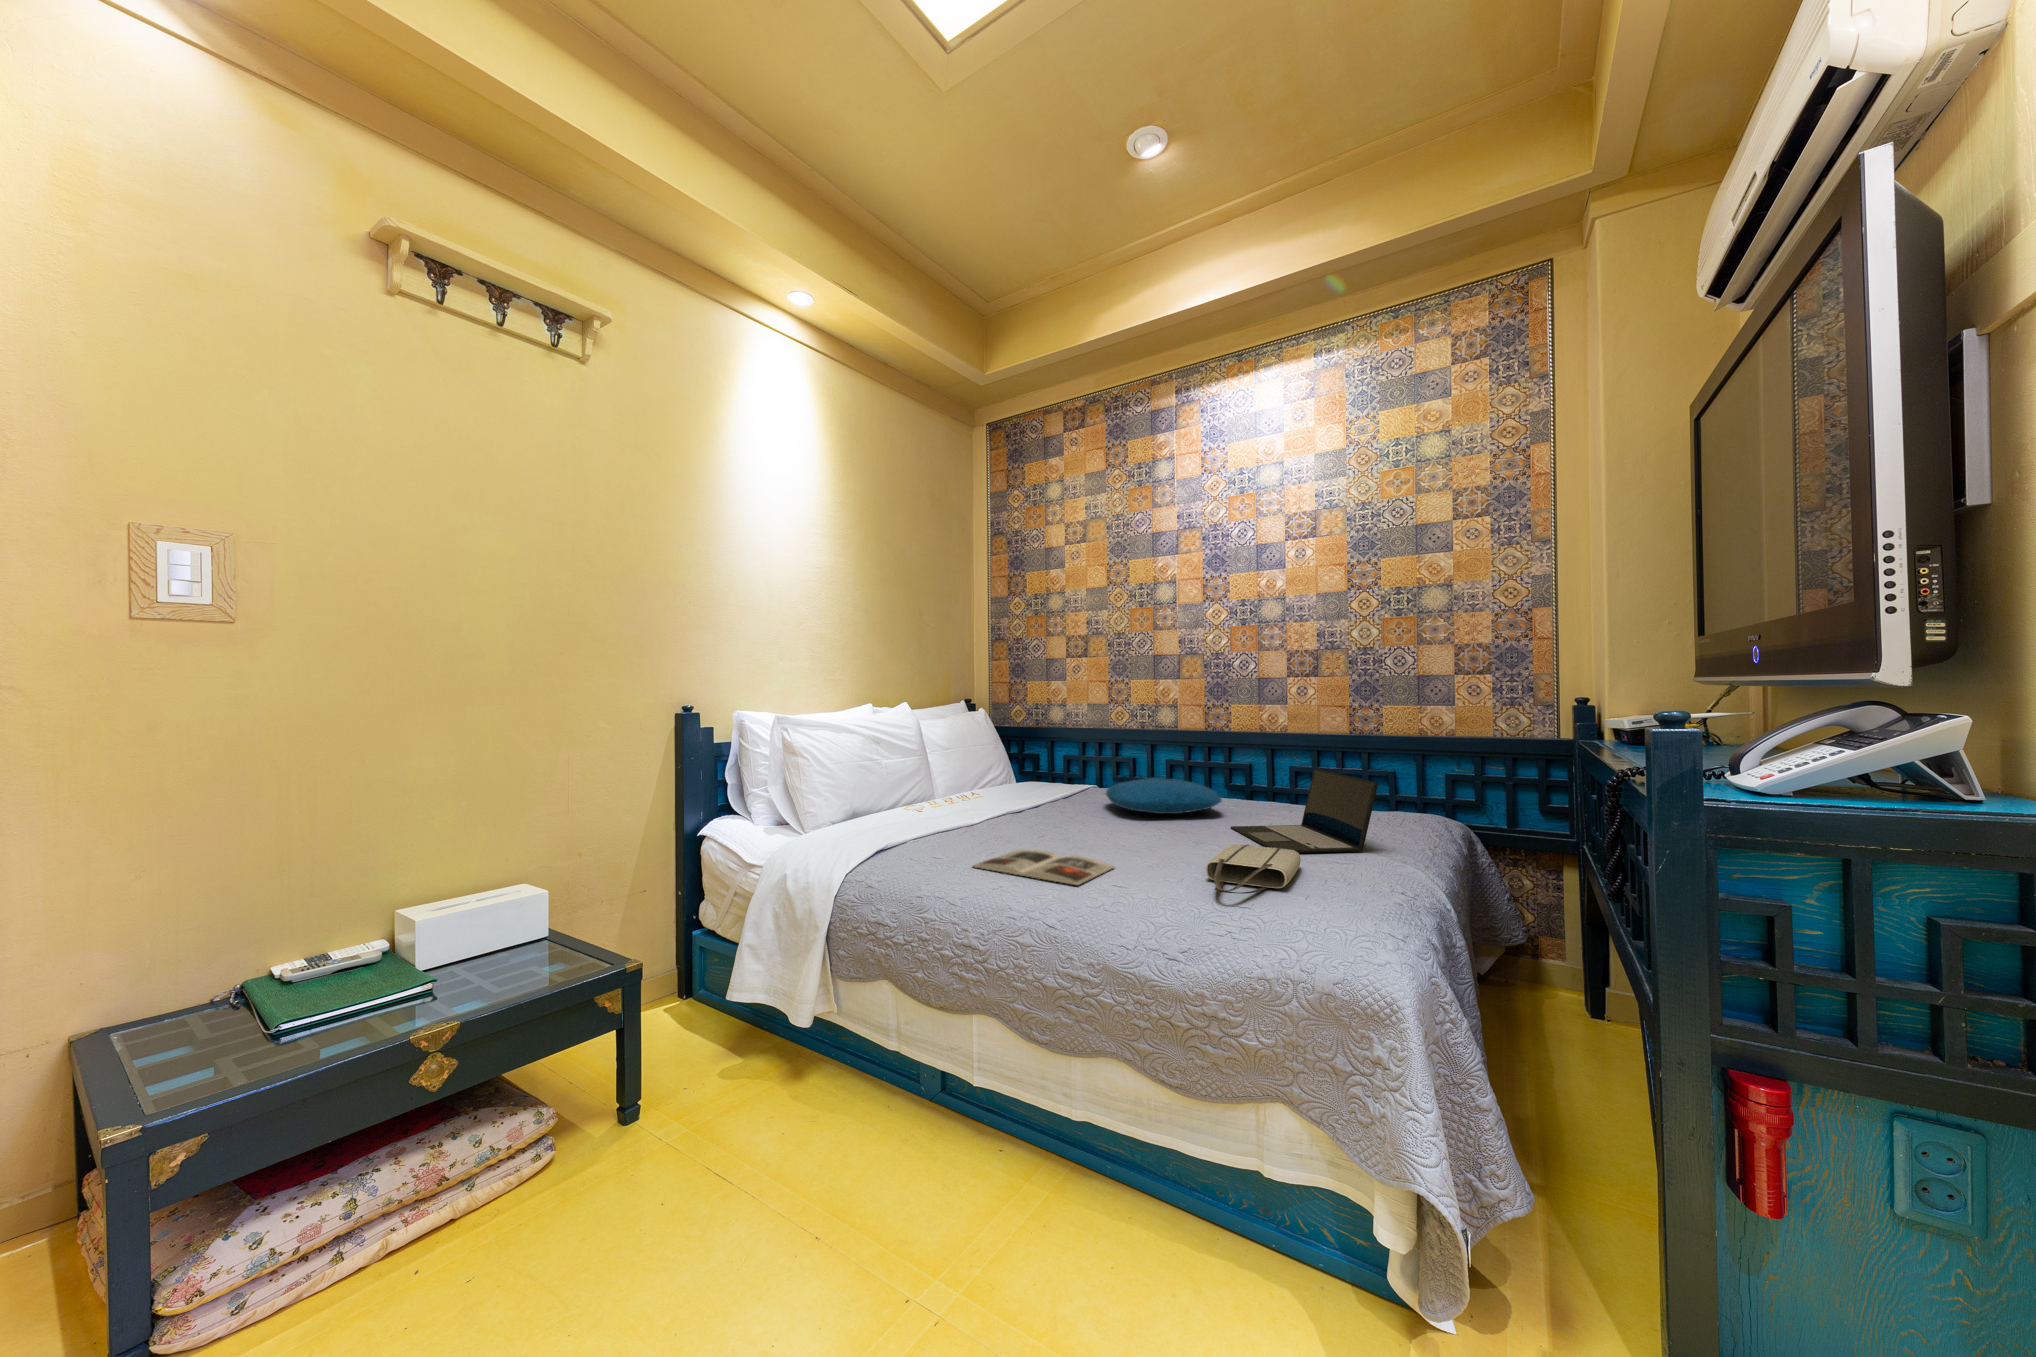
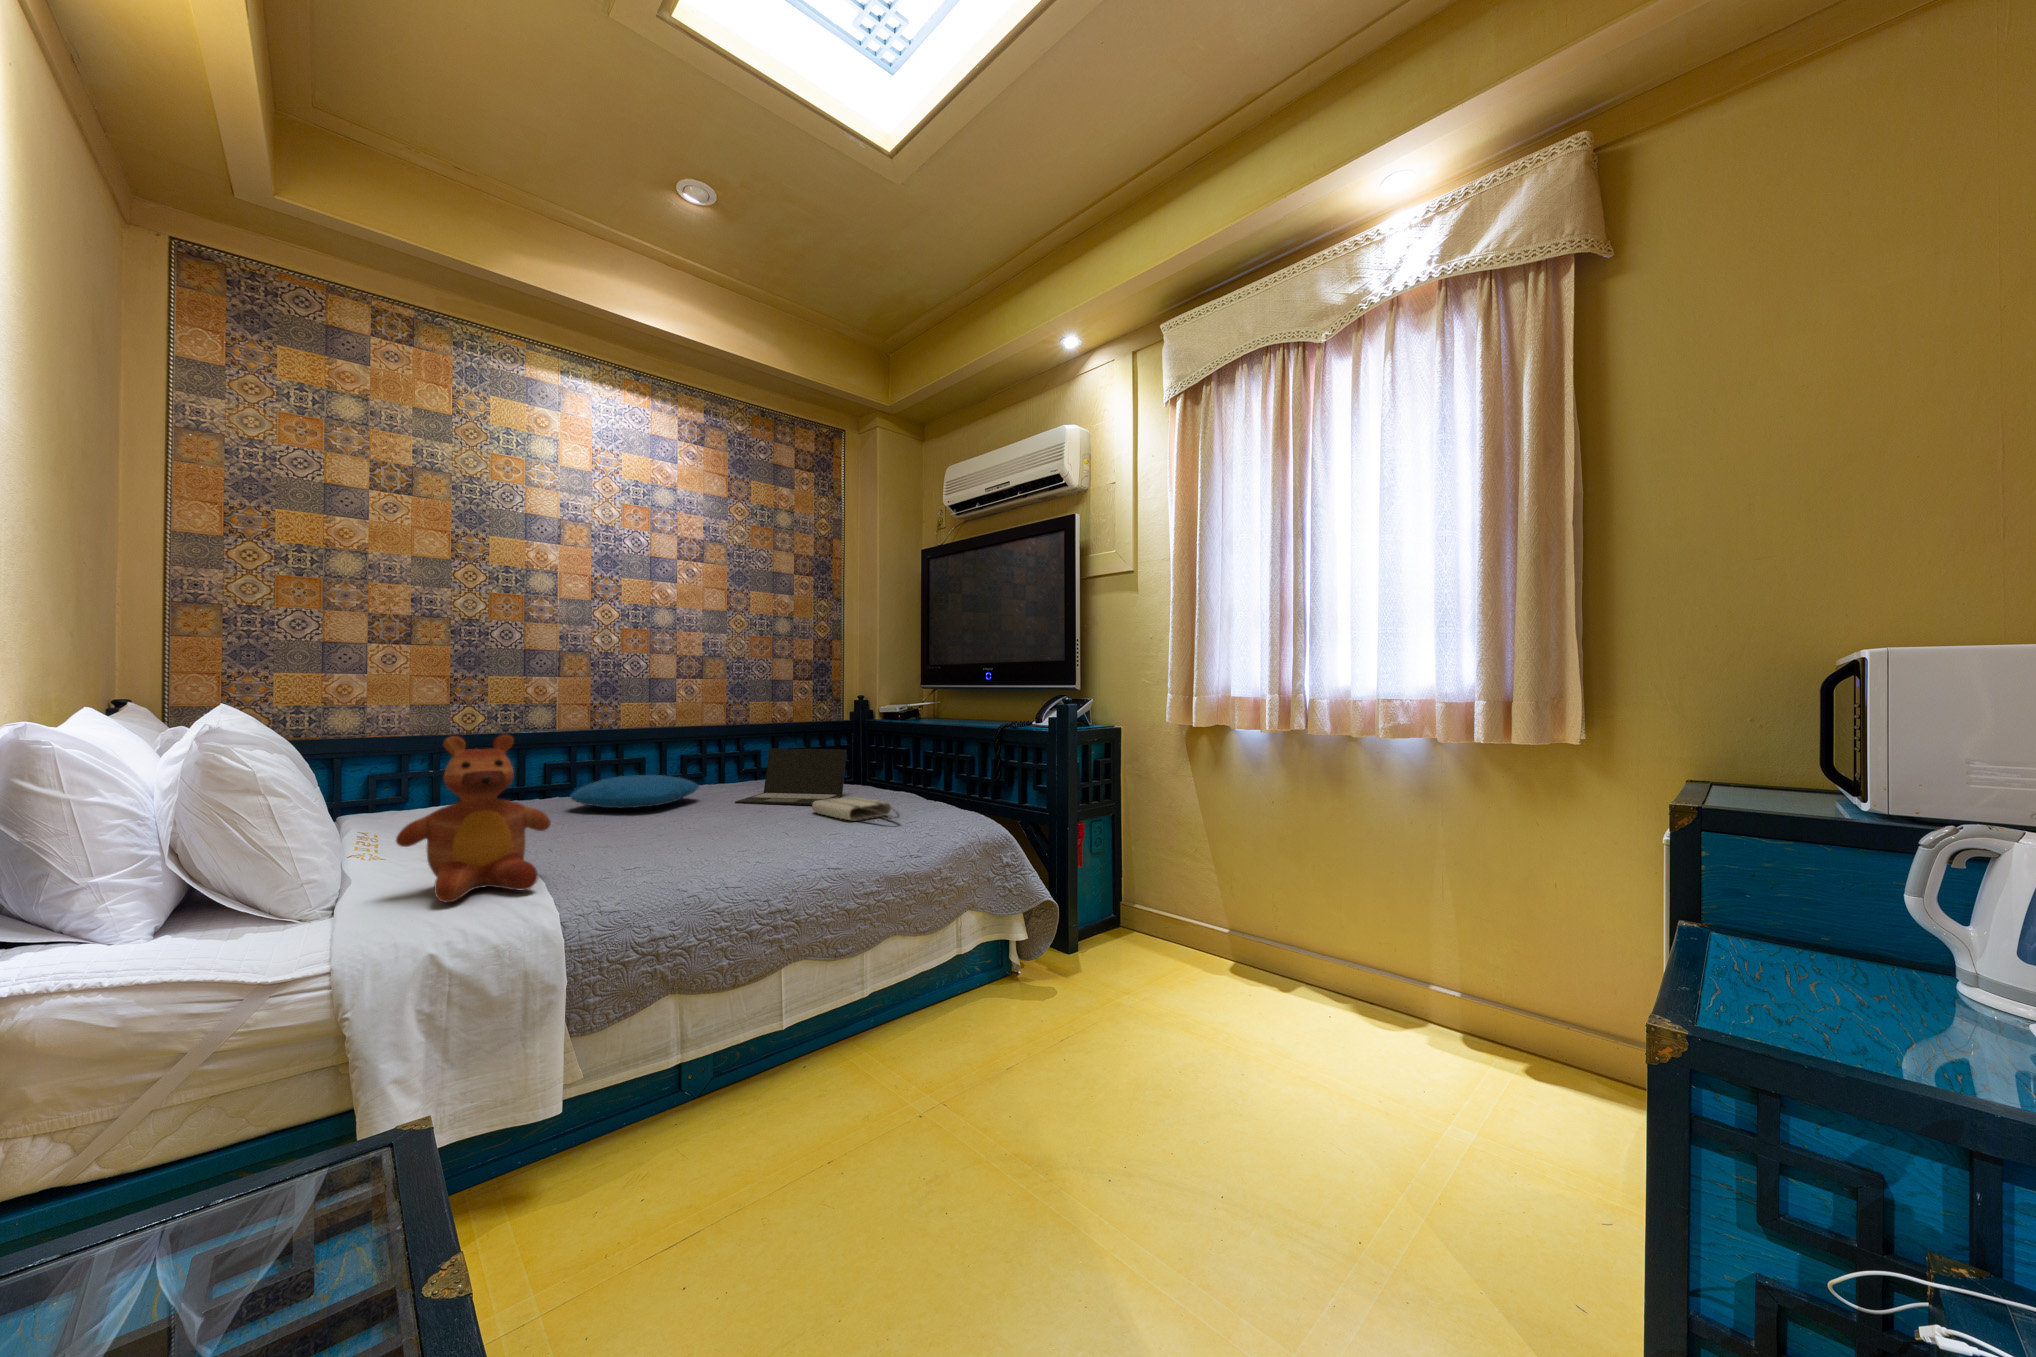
teddy bear: none [805,725,900,847] -> present [396,734,551,902]
magazine: present [973,850,1114,885] -> none [683,830,817,859]

